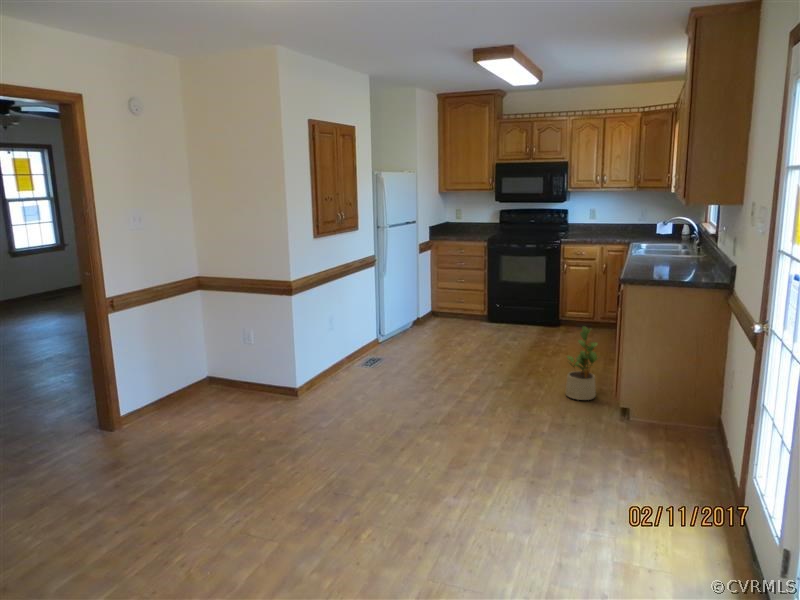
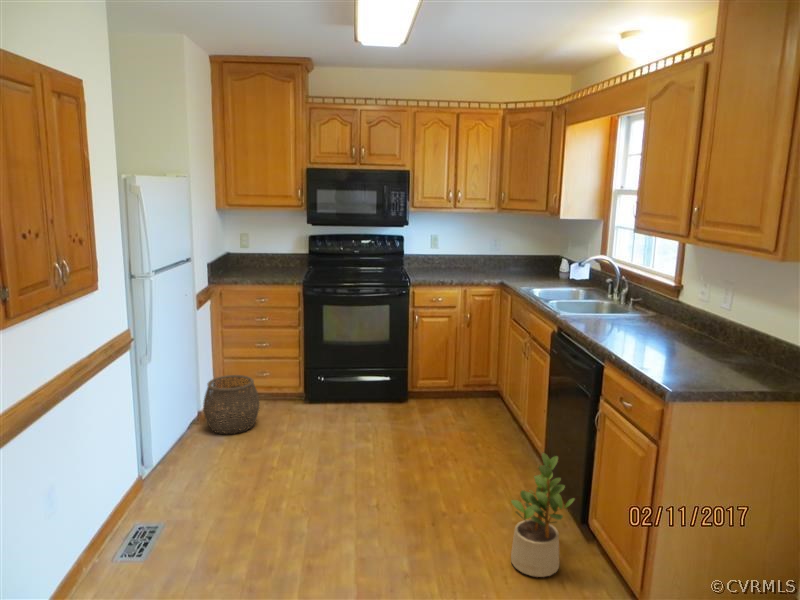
woven basket: none [419,296,453,331] -> present [203,375,260,434]

